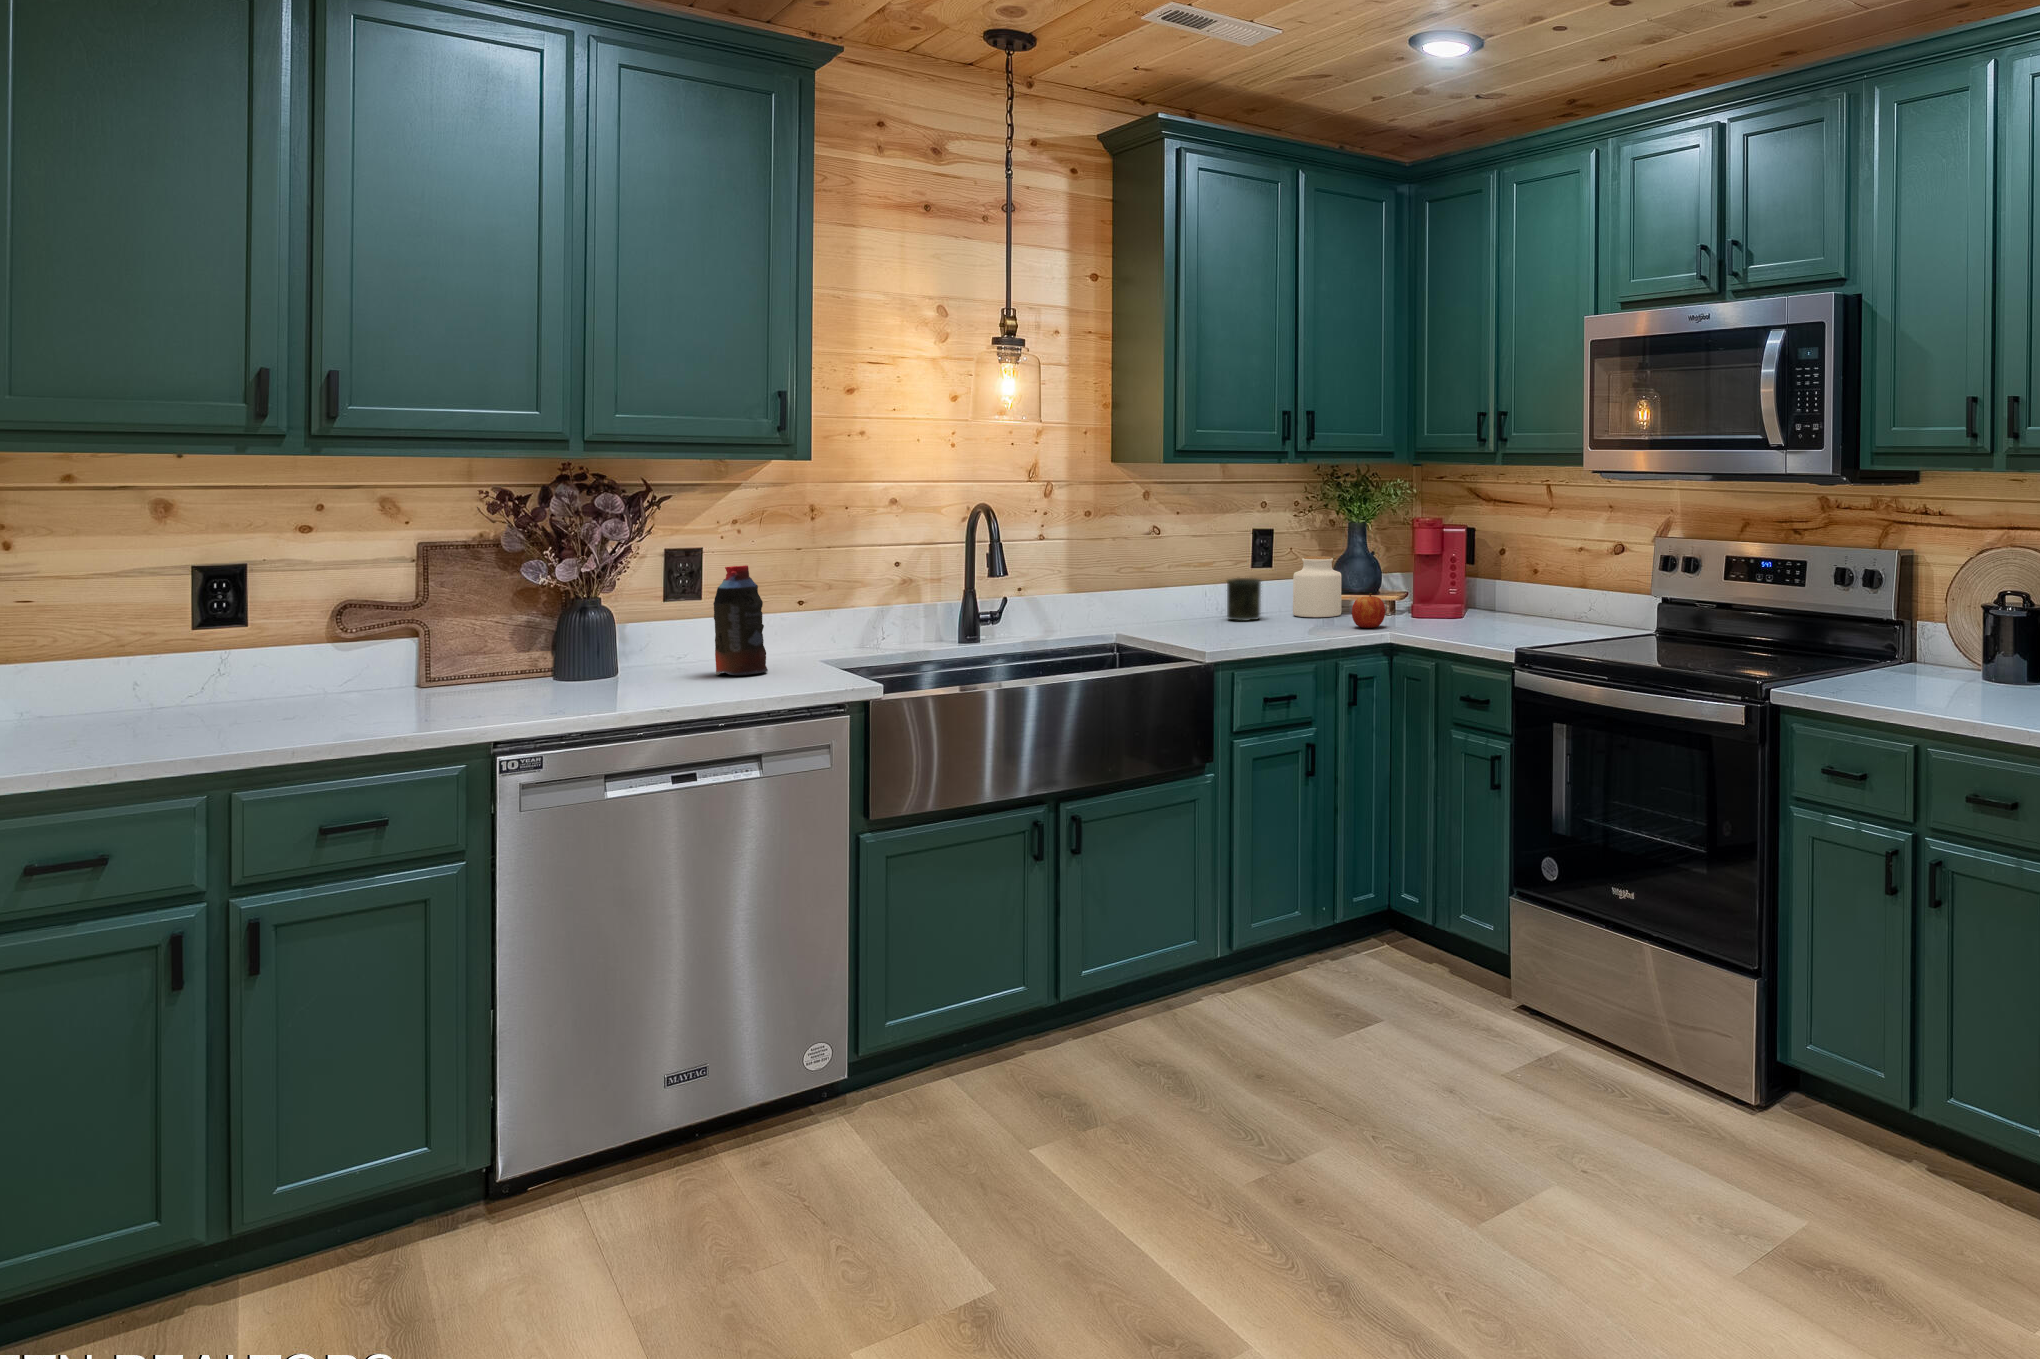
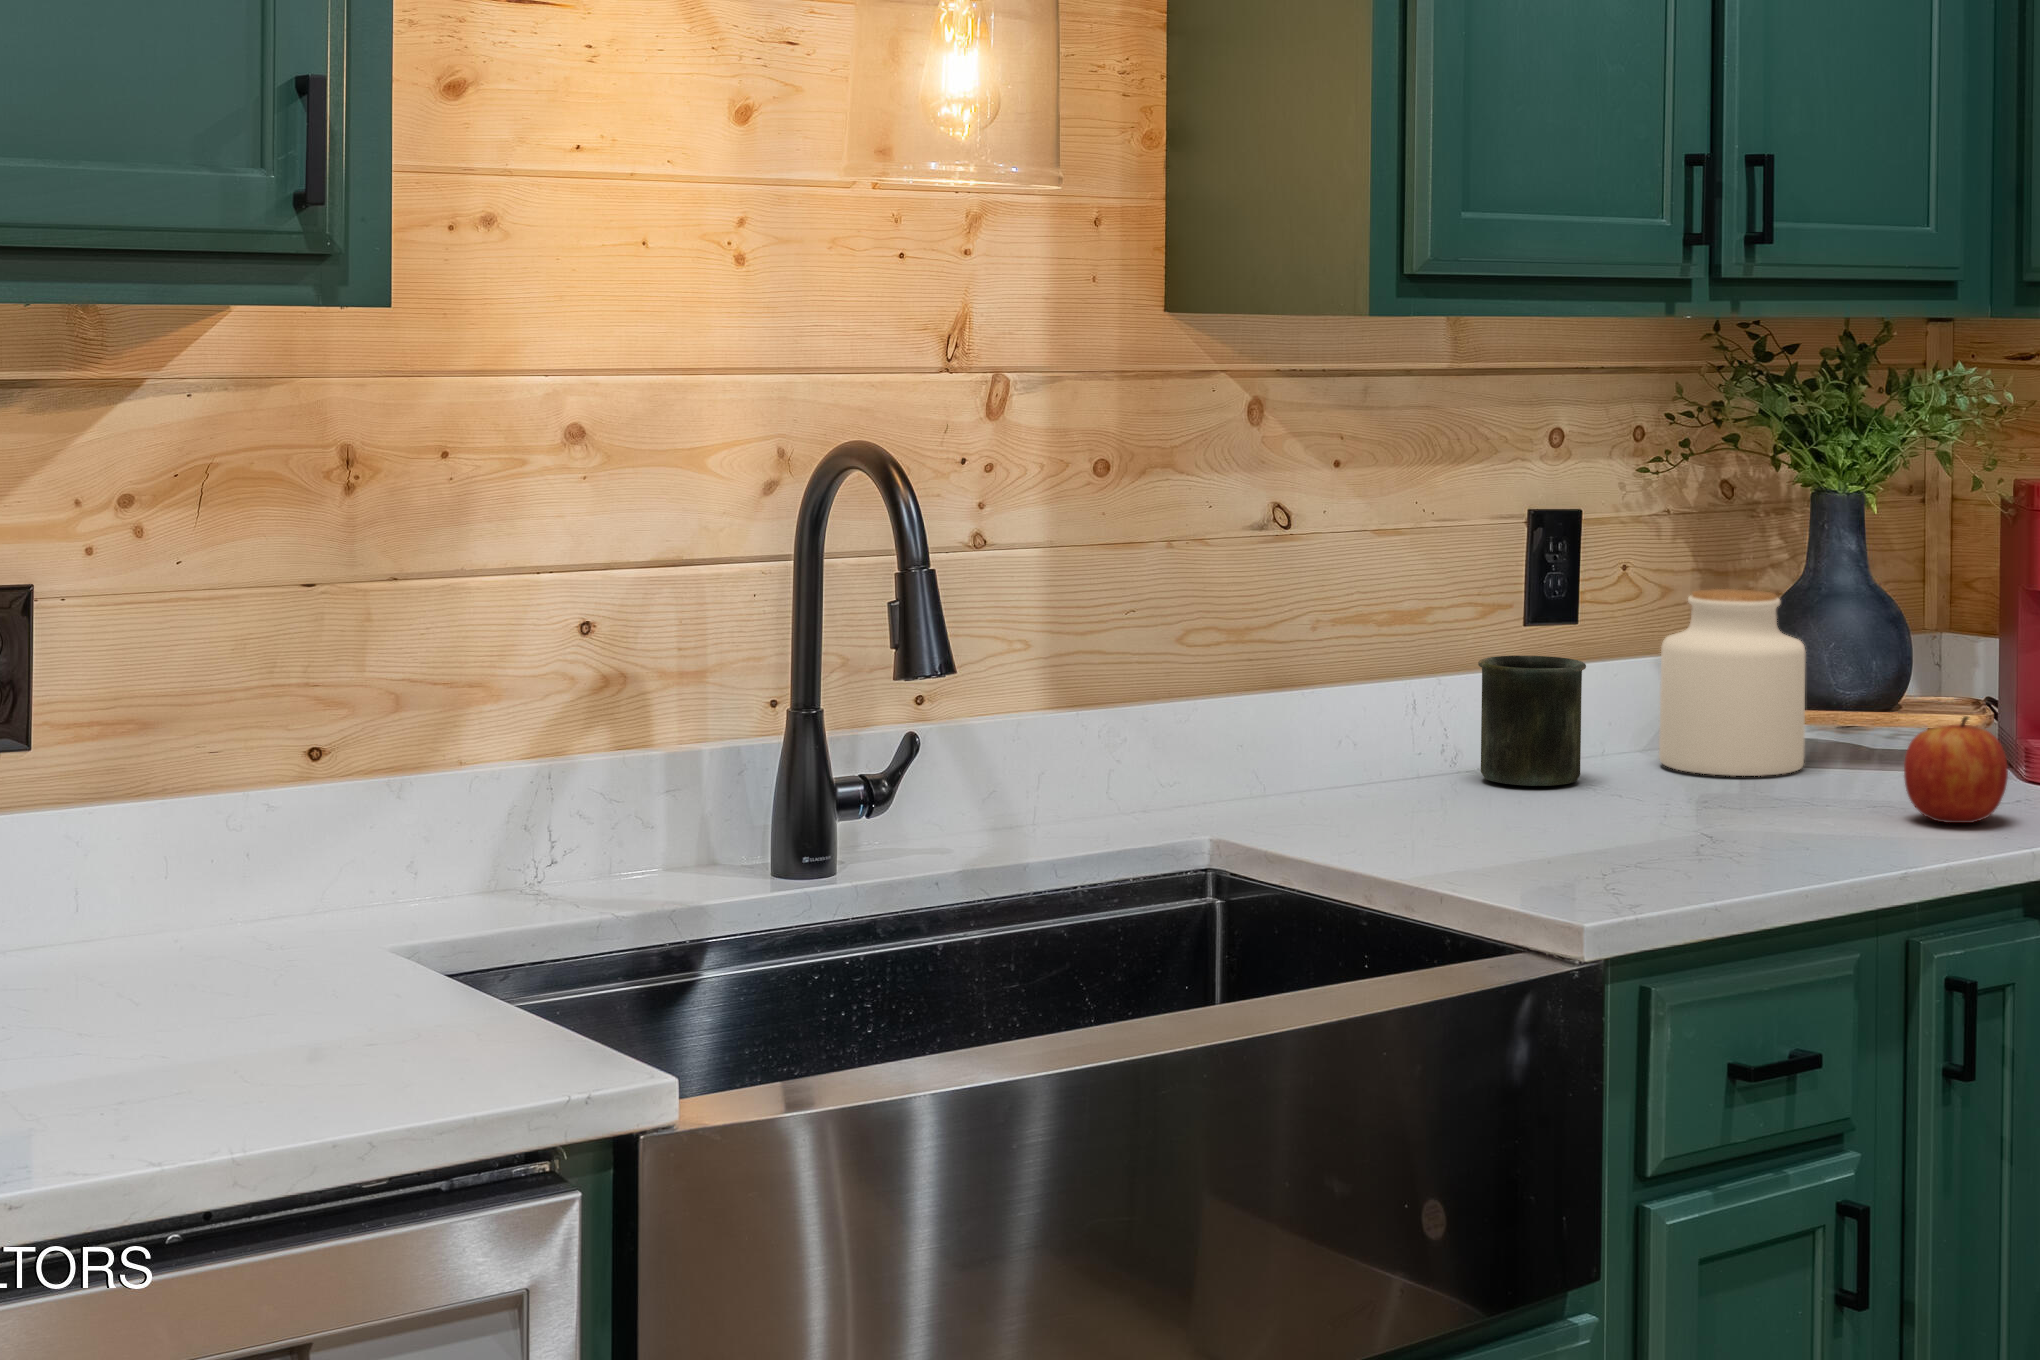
bottle: present [713,565,768,675] -> none [96,652,266,1017]

